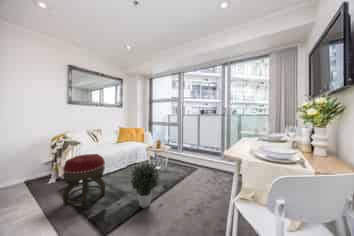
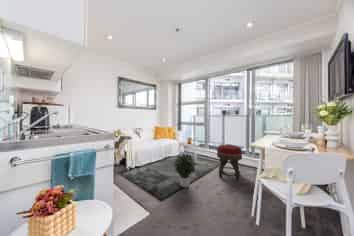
footstool: present [63,154,105,209] -> present [217,145,242,180]

